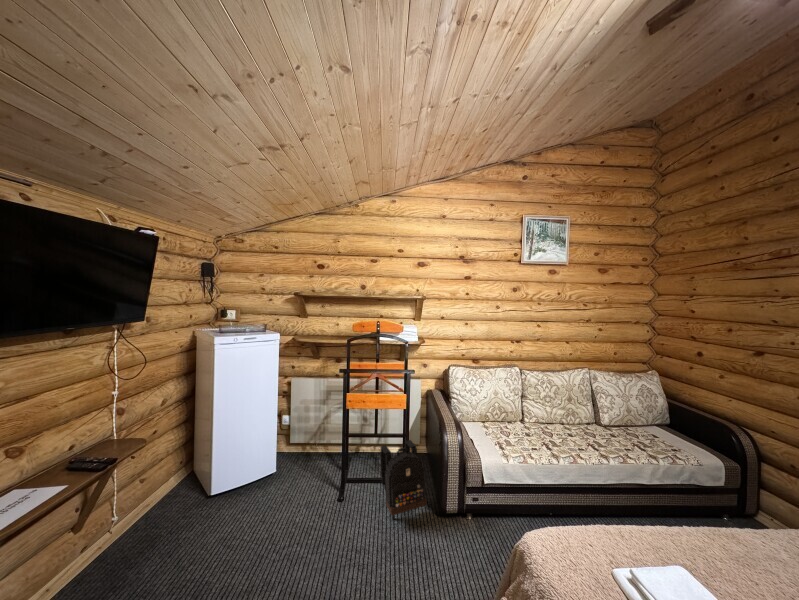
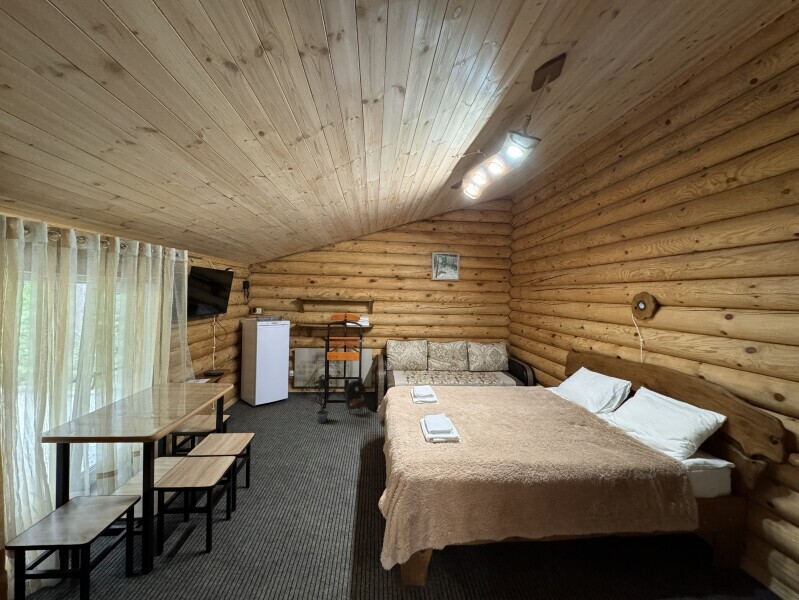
potted plant: none [317,440,363,553] -> present [314,371,332,423]

